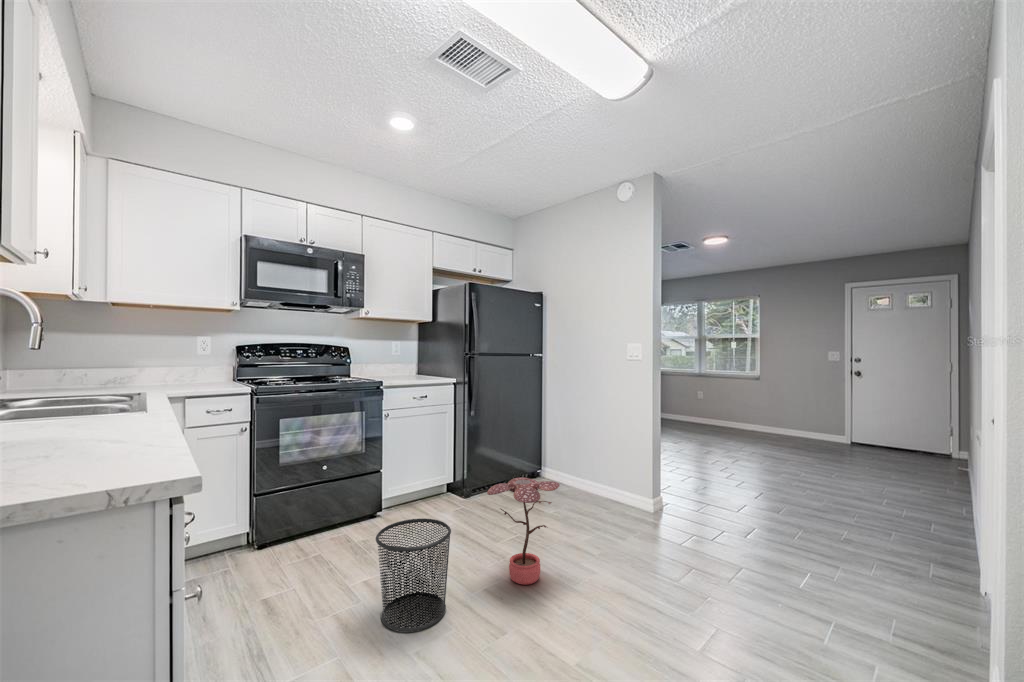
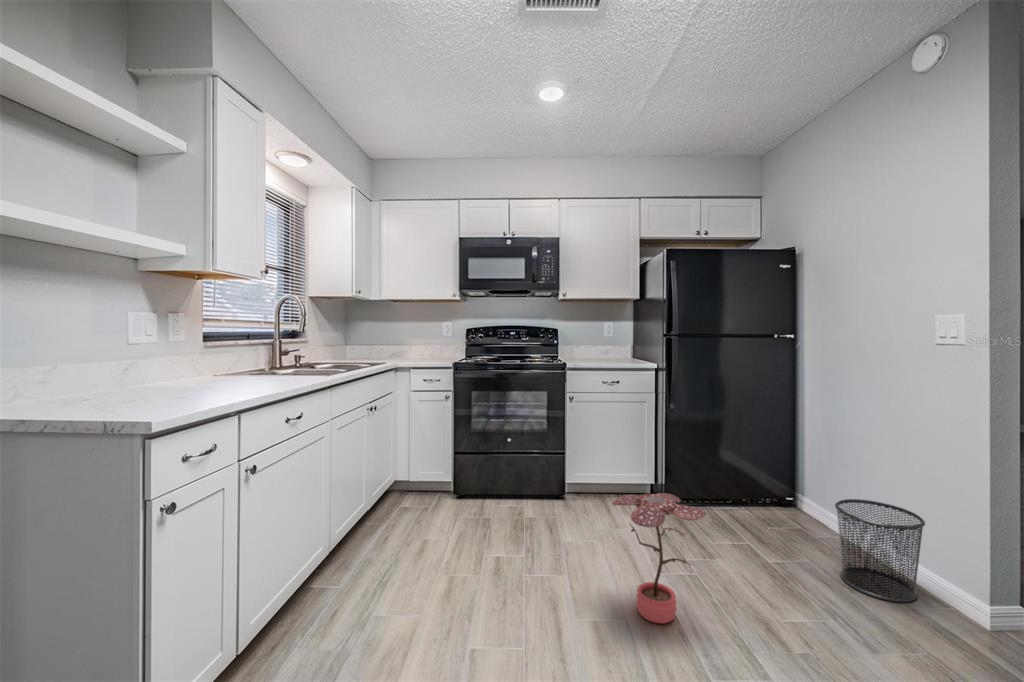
waste bin: present [376,518,451,632] -> present [835,499,925,602]

